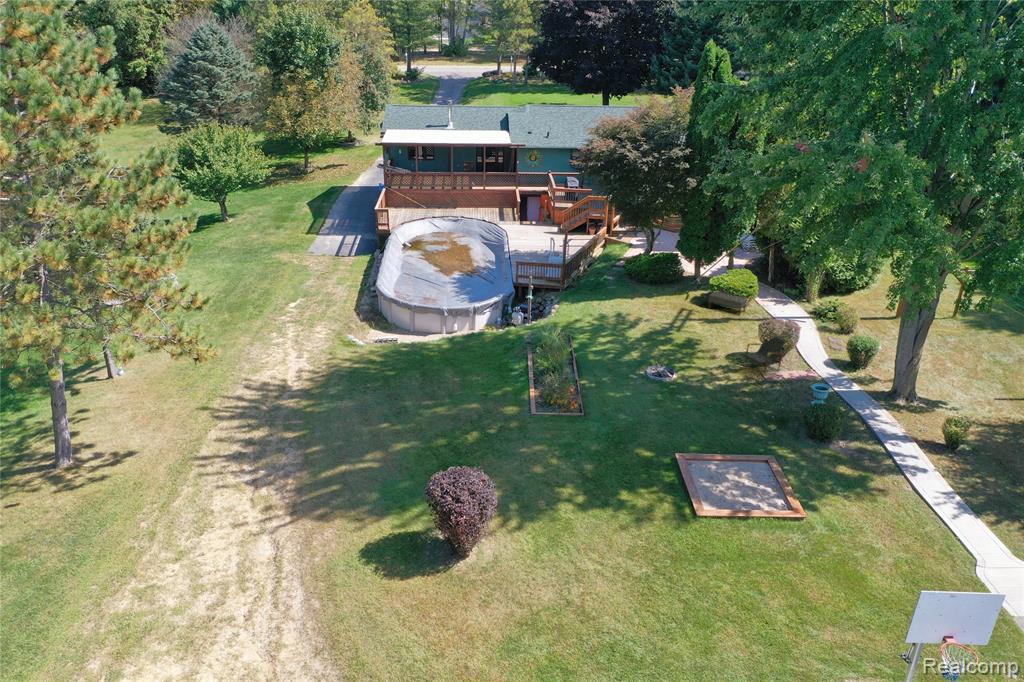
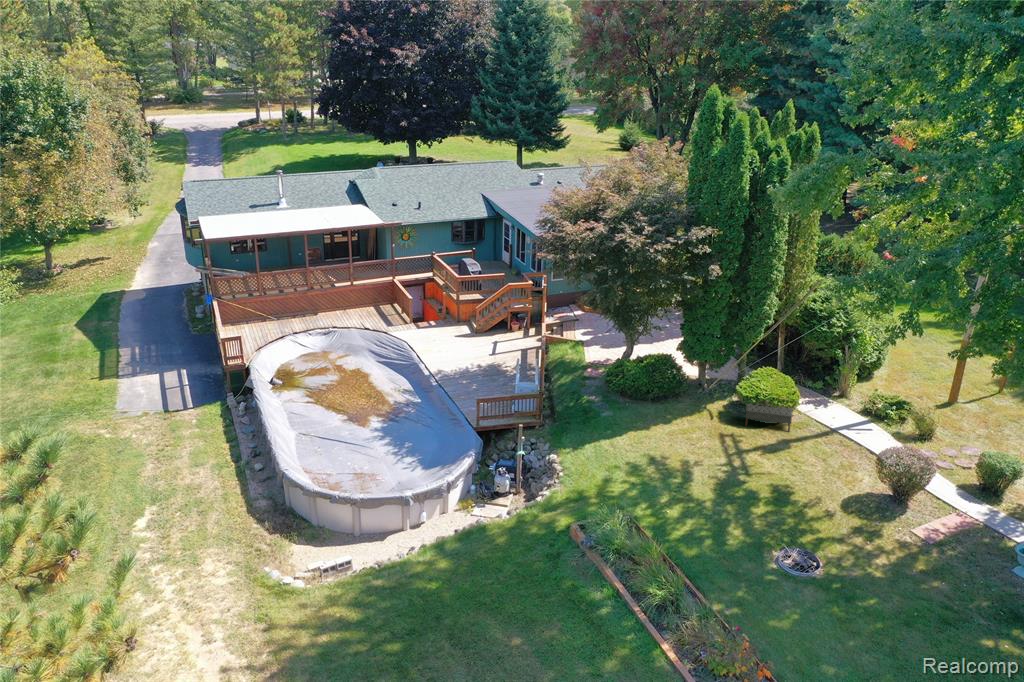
lounge chair: present [744,336,785,375] -> none [869,468,919,528]

